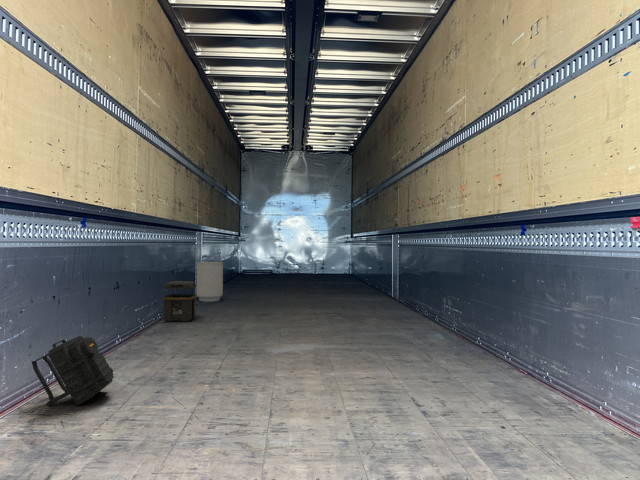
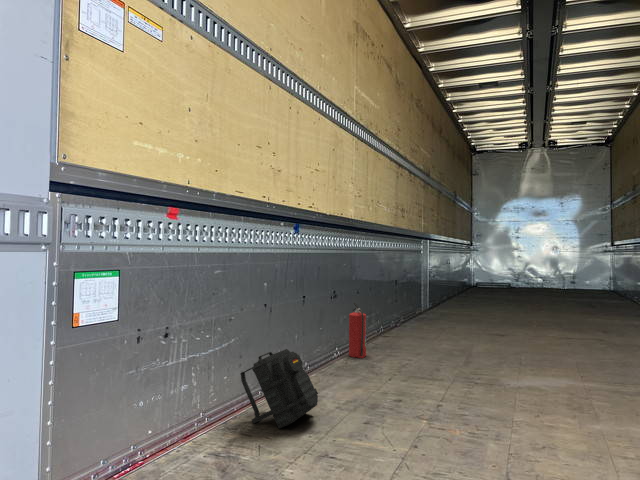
trash can: present [197,262,223,302] -> none [424,272,452,315]
toolbox: present [163,281,196,322] -> none [386,292,421,337]
fire extinguisher: none [130,292,147,343] -> present [349,303,366,358]

